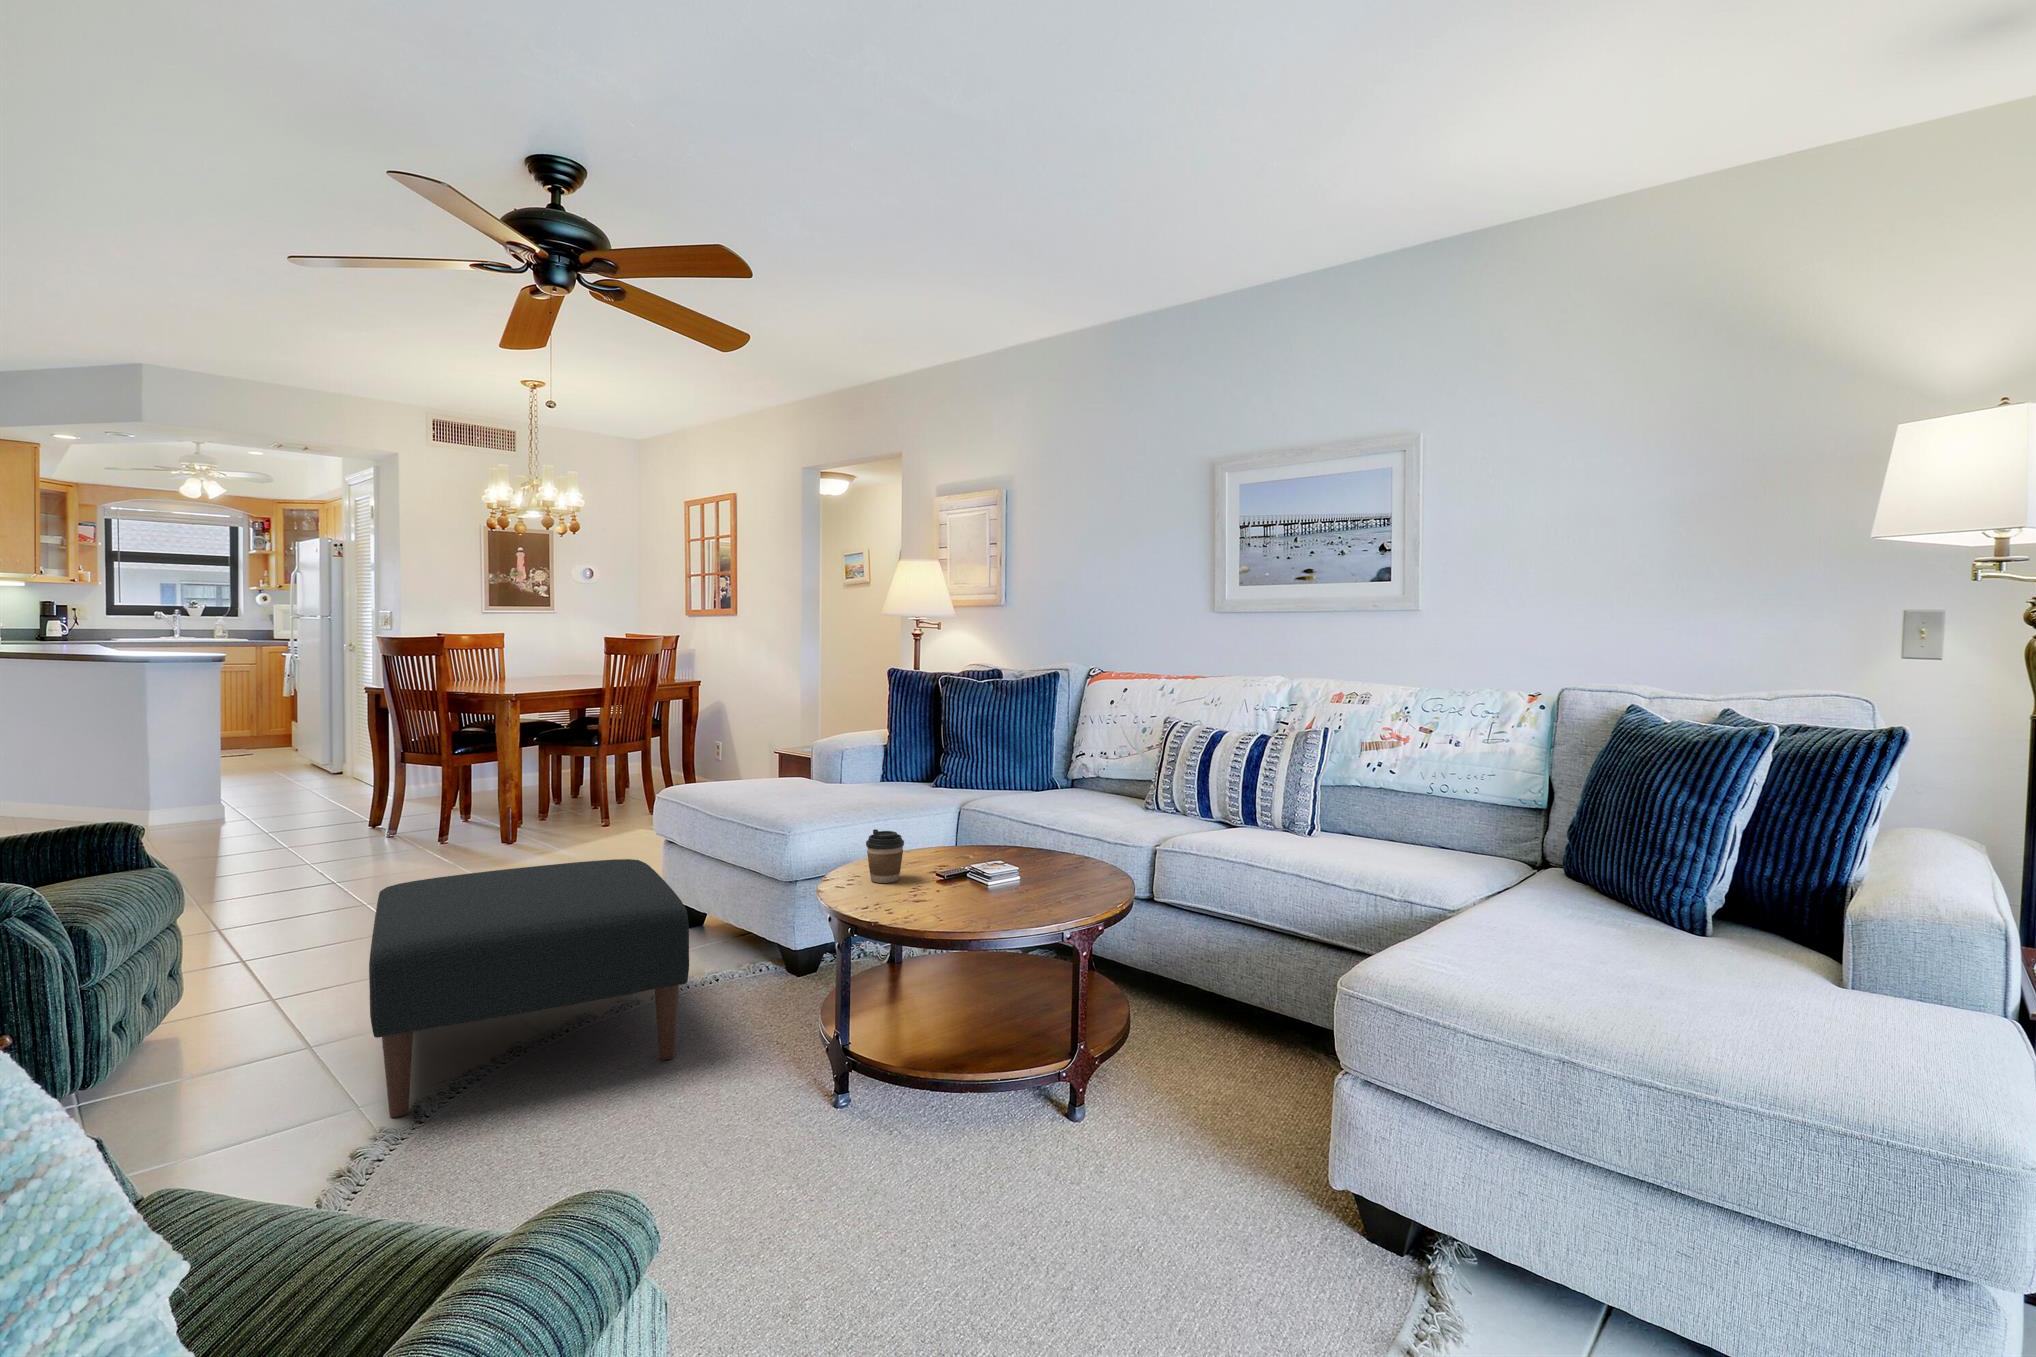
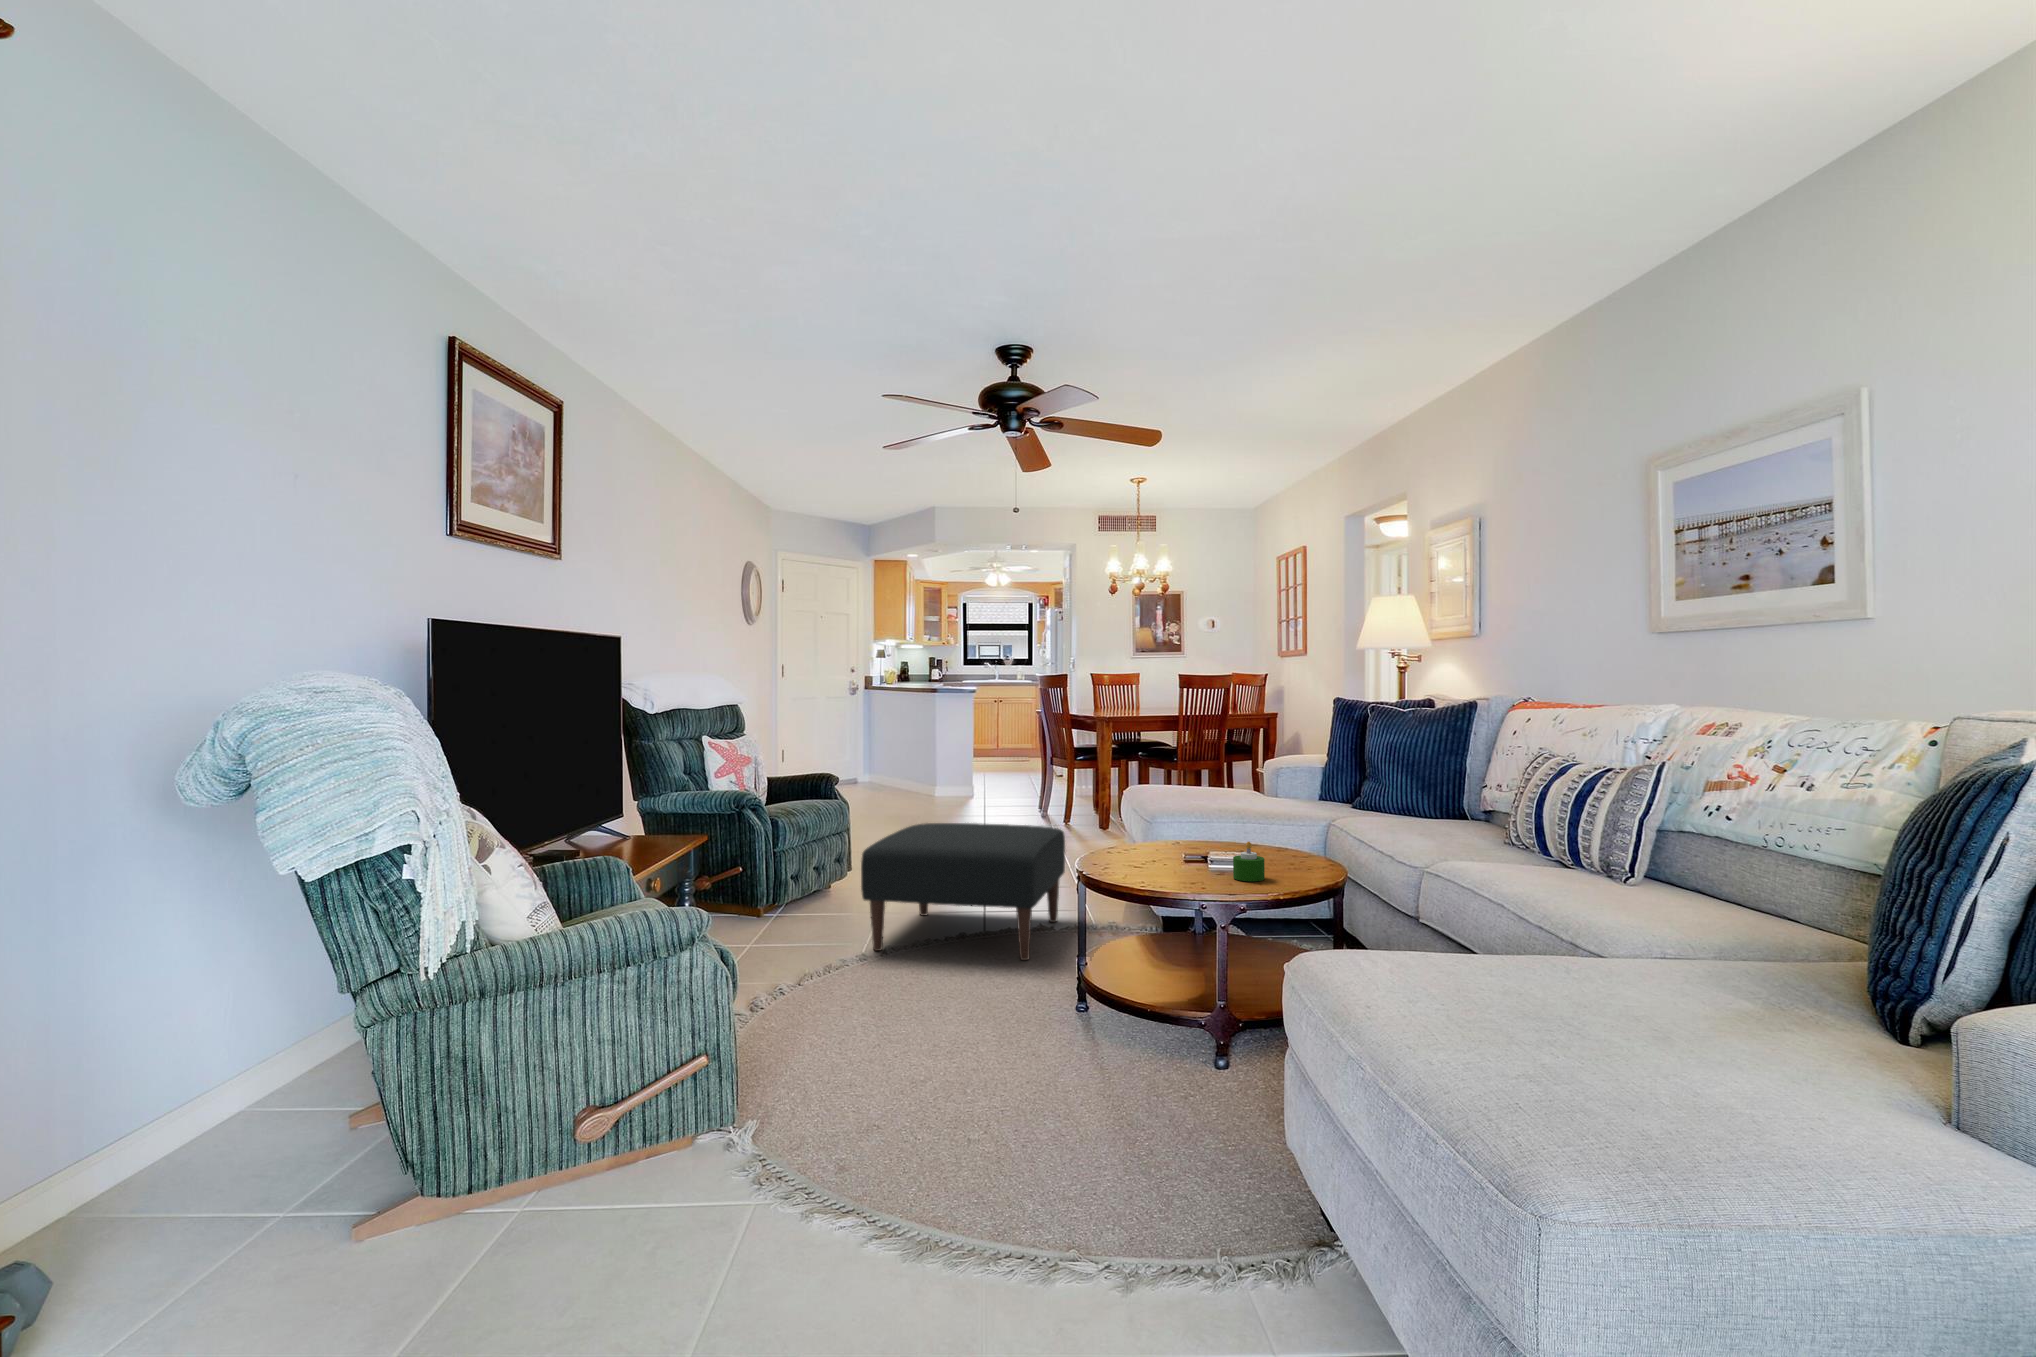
coffee cup: present [866,829,904,883] -> none [1129,813,1158,854]
candle: none [1049,850,1085,897] -> present [1233,842,1265,881]

